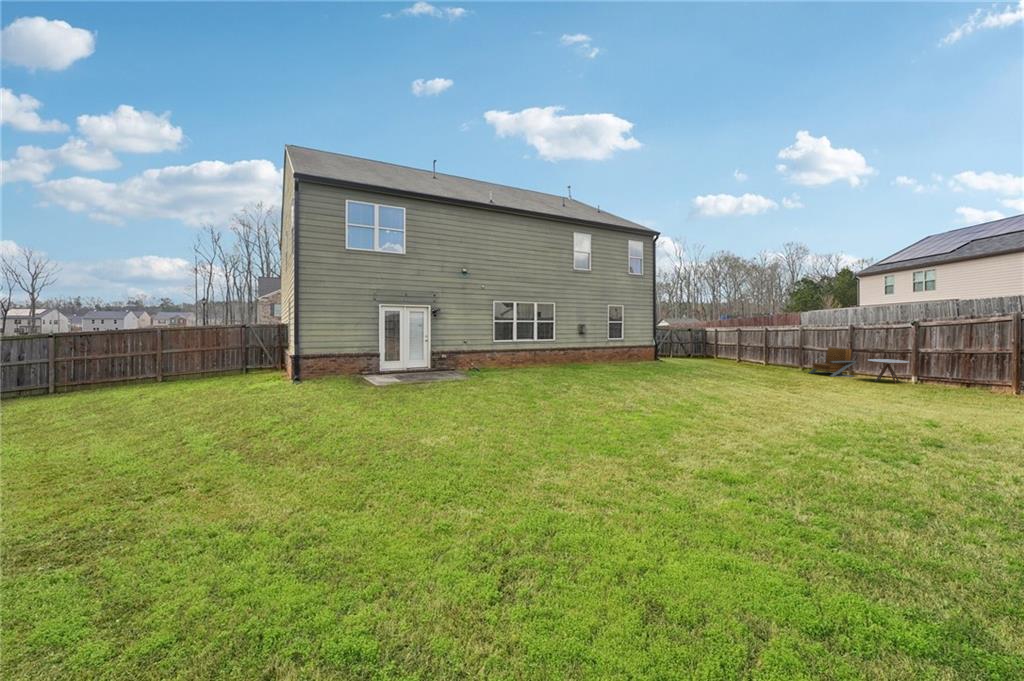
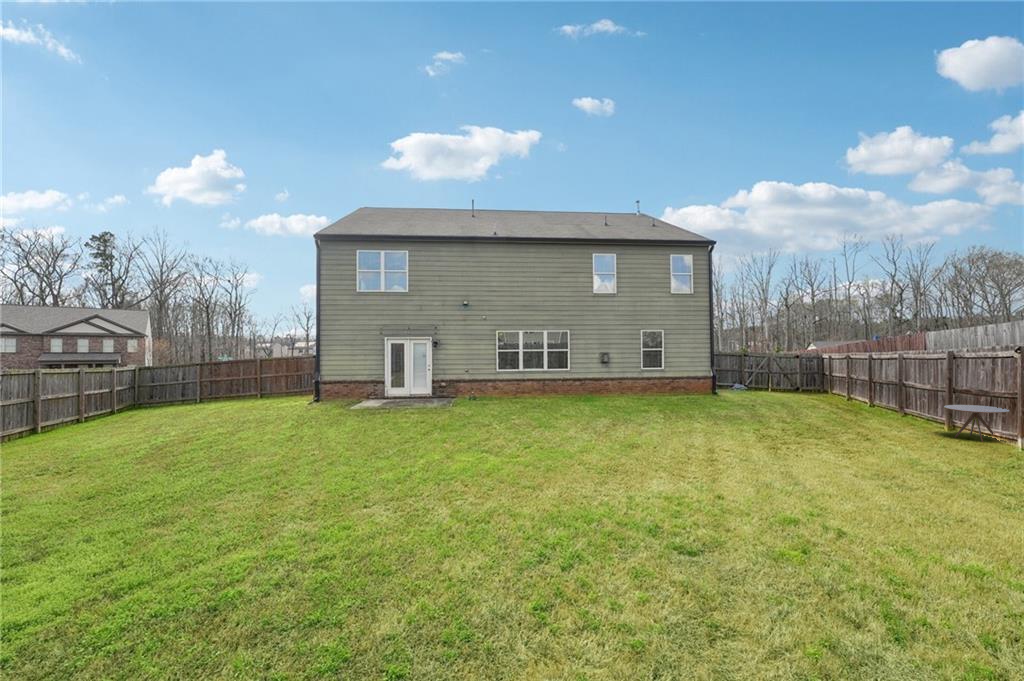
lounge chair: present [809,347,856,377] -> none [890,385,953,429]

